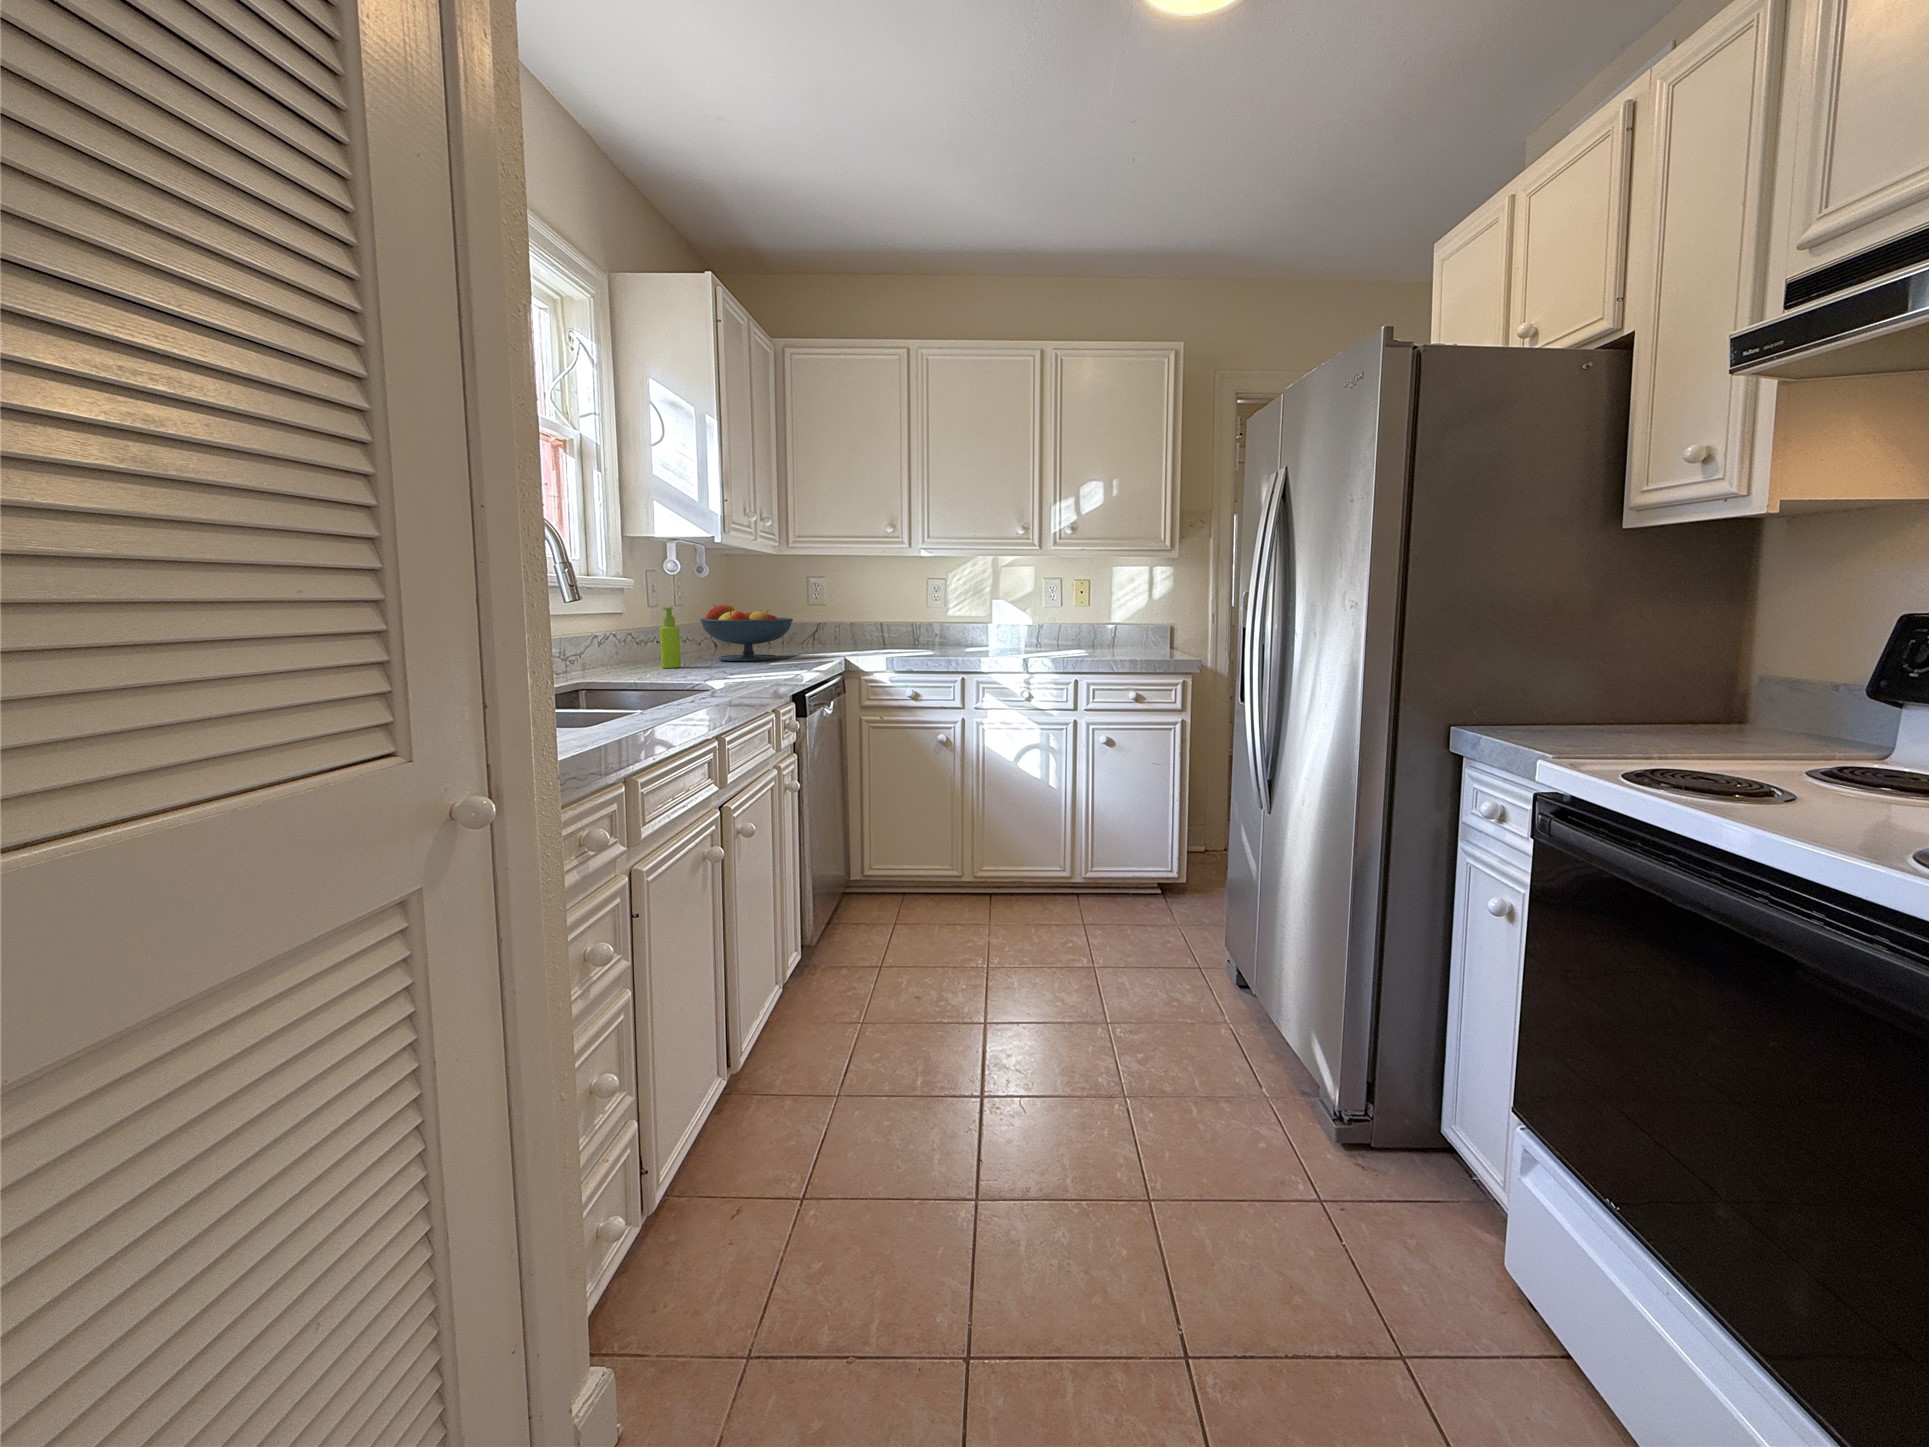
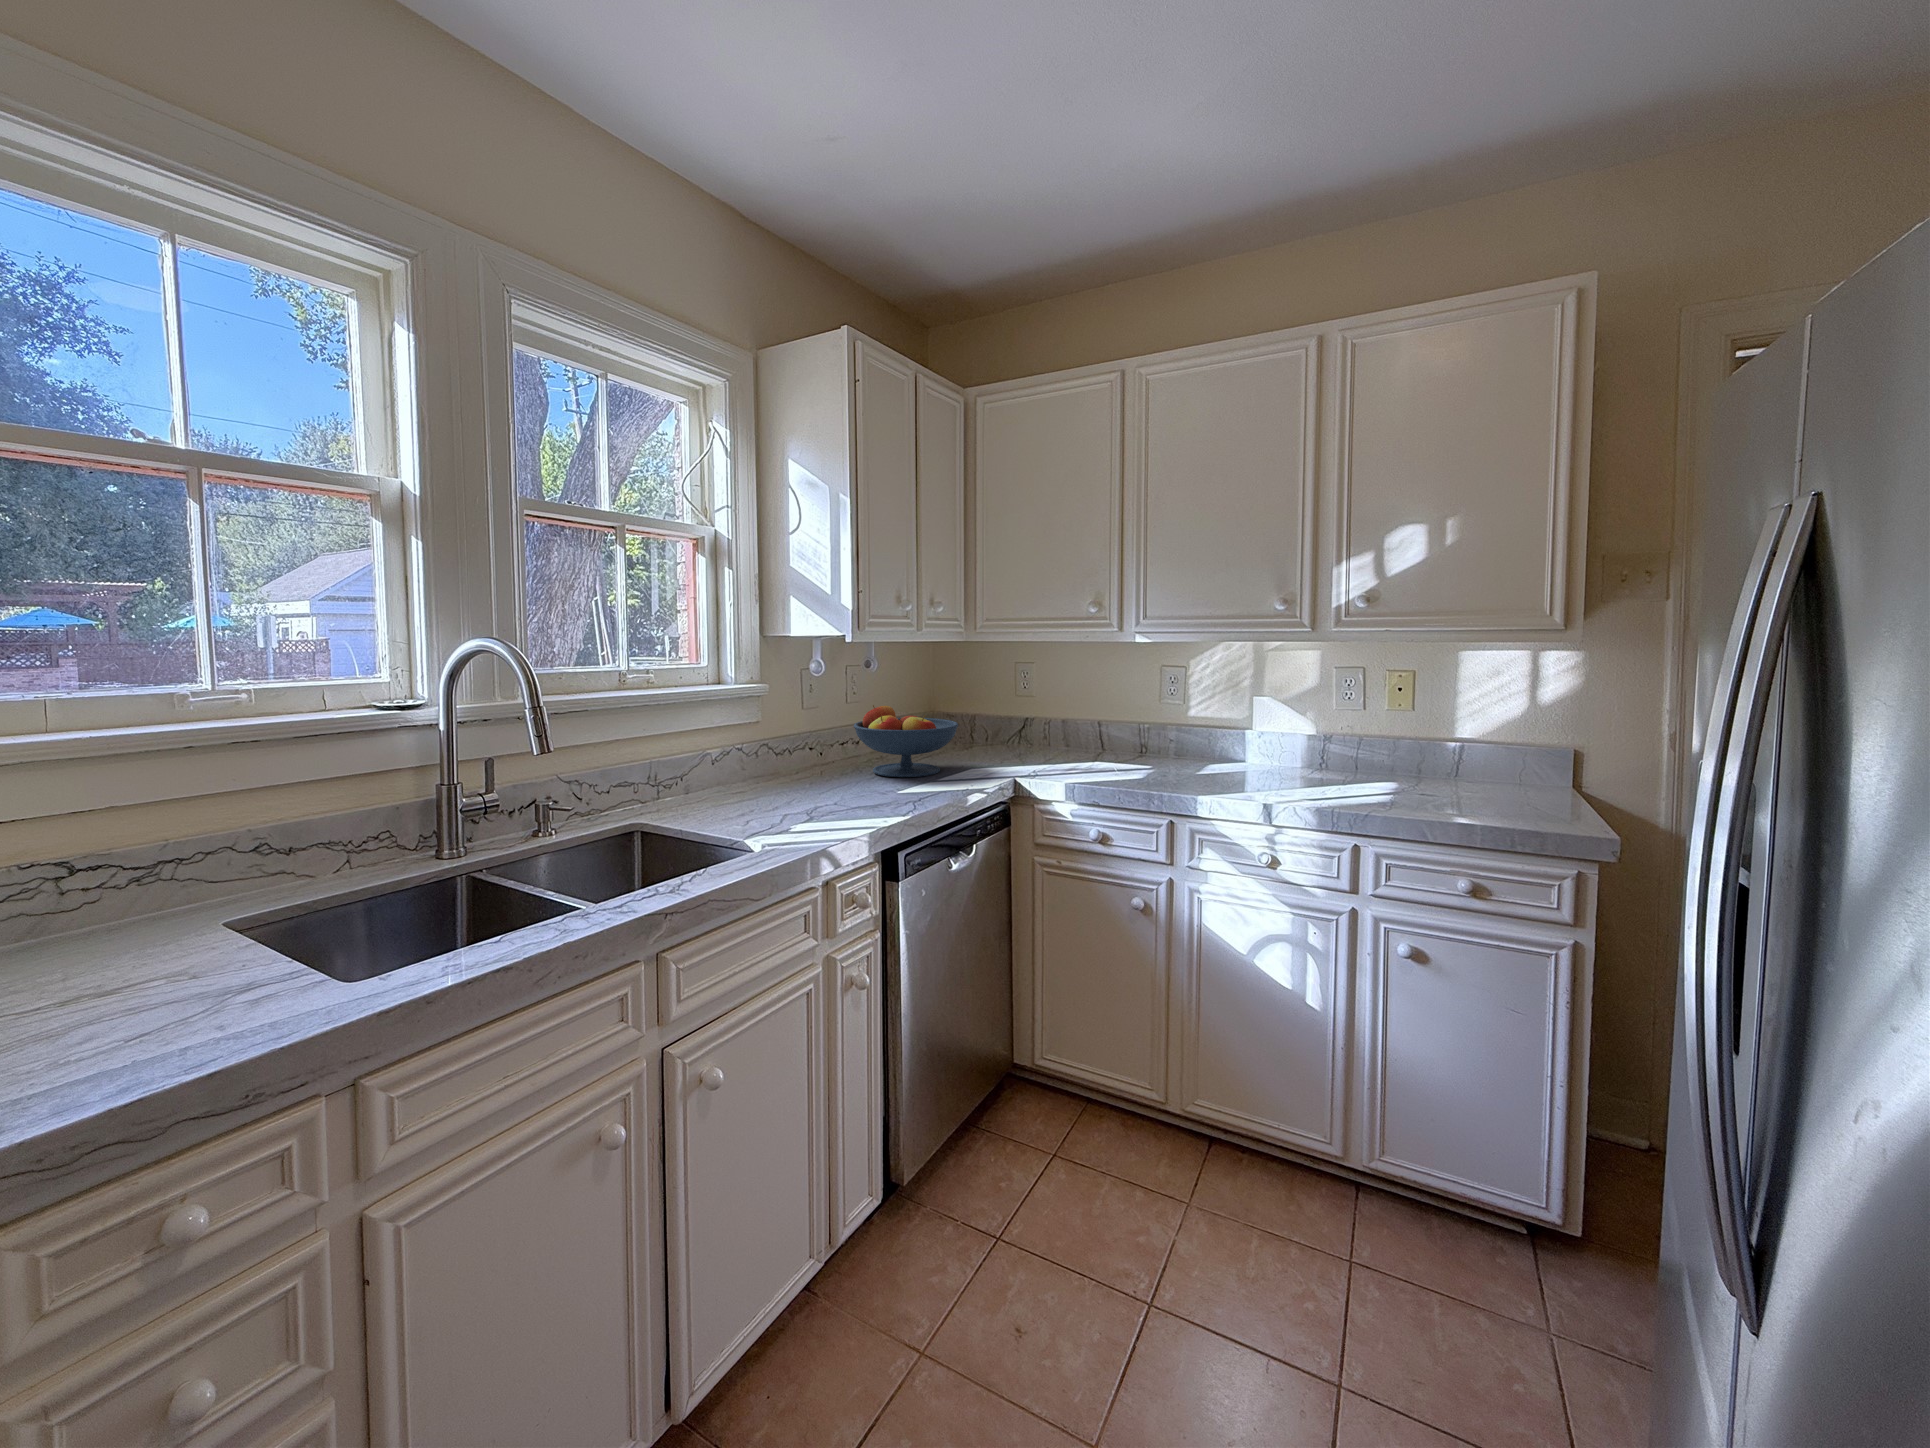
soap dispenser: present [660,607,681,668] -> none [797,714,819,784]

